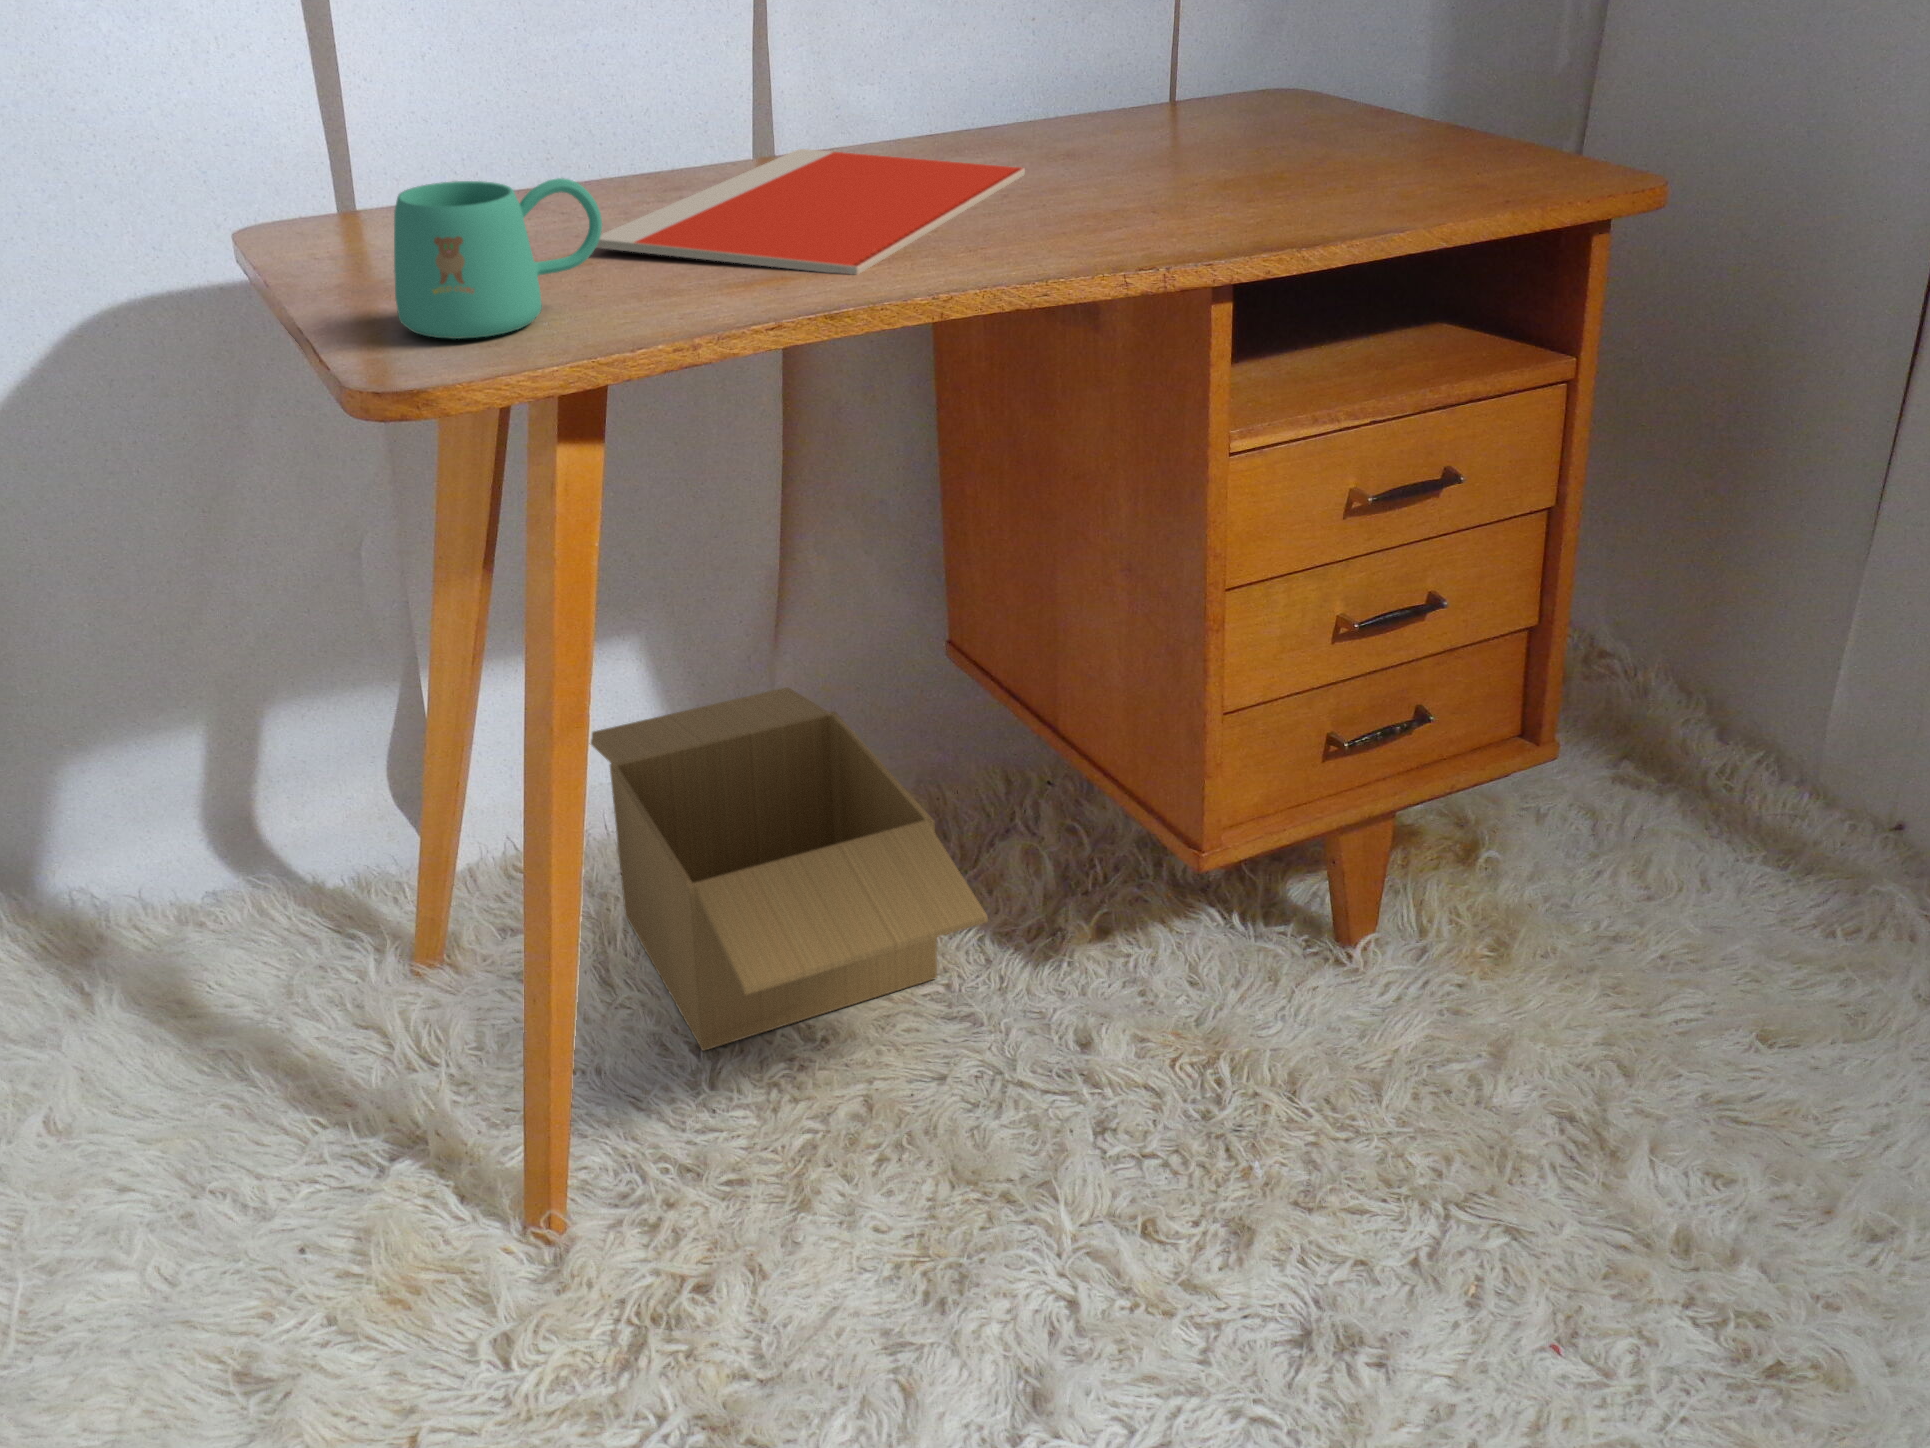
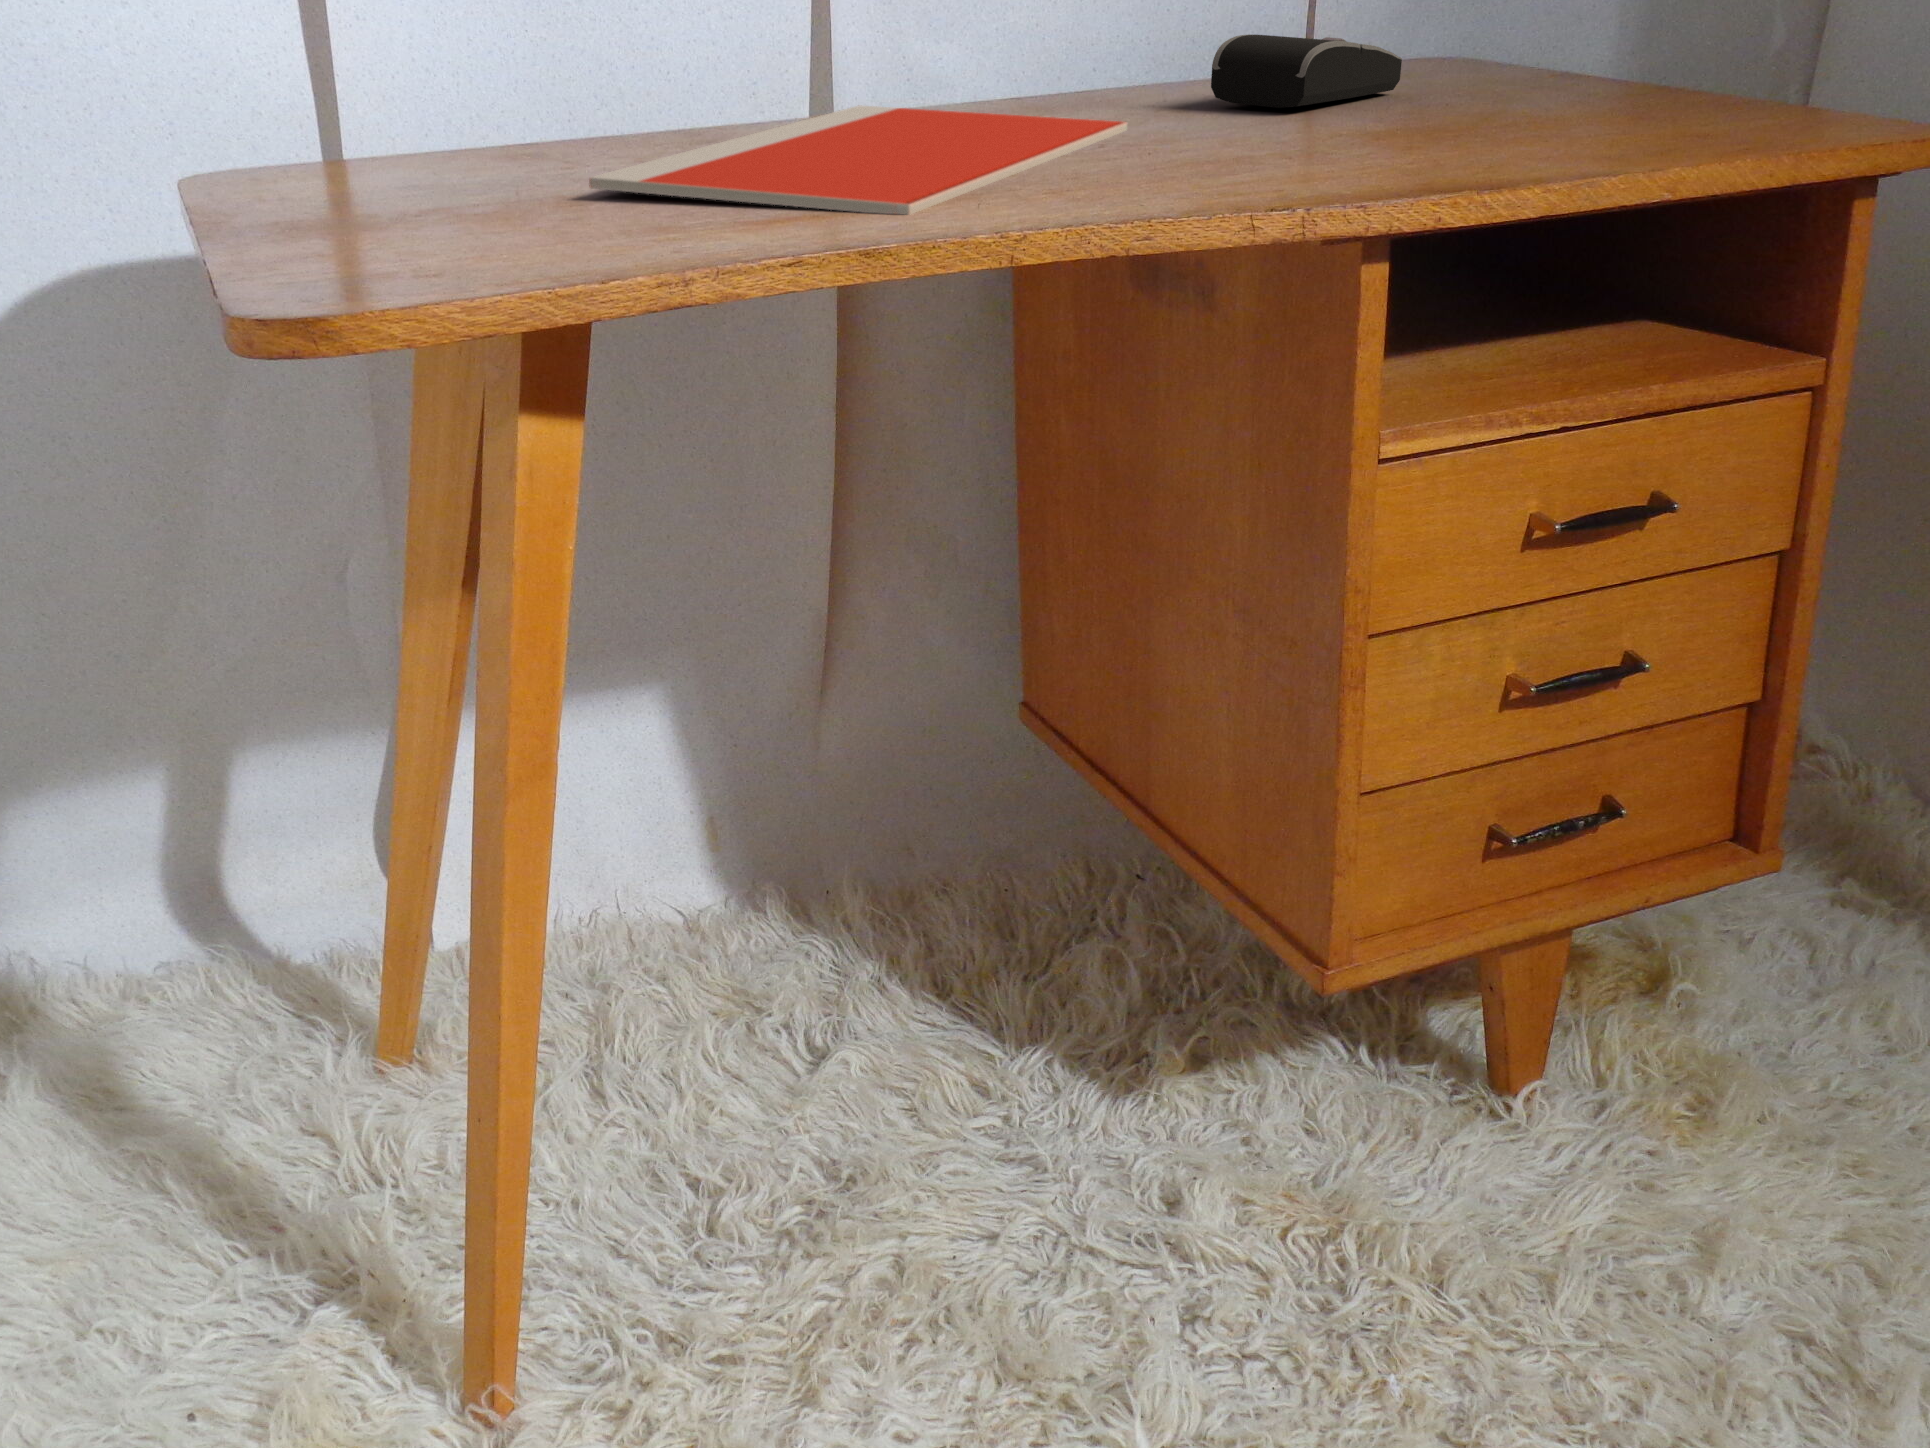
computer mouse: none [1092,85,1248,151] -> present [1211,34,1402,108]
mug: present [394,178,602,339] -> none [323,75,588,269]
cardboard box: present [591,687,988,1051] -> none [590,752,1055,1187]

